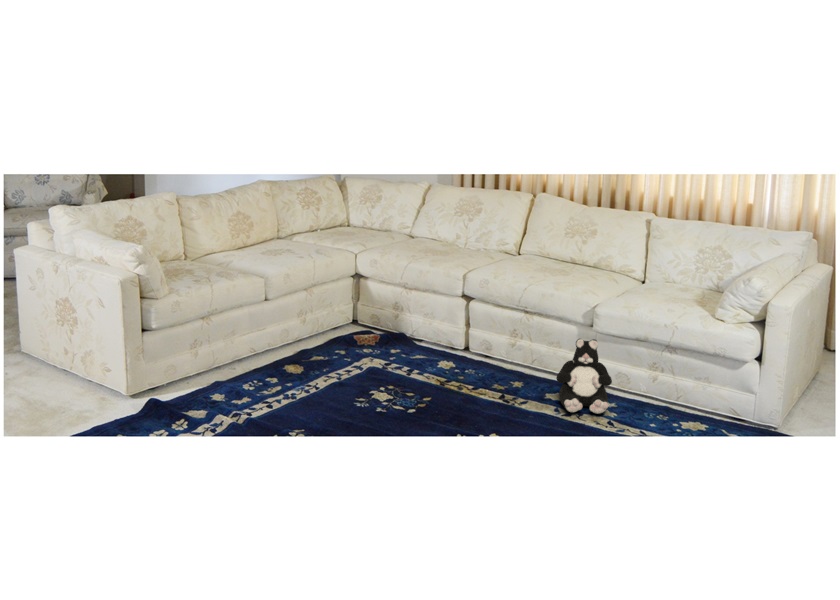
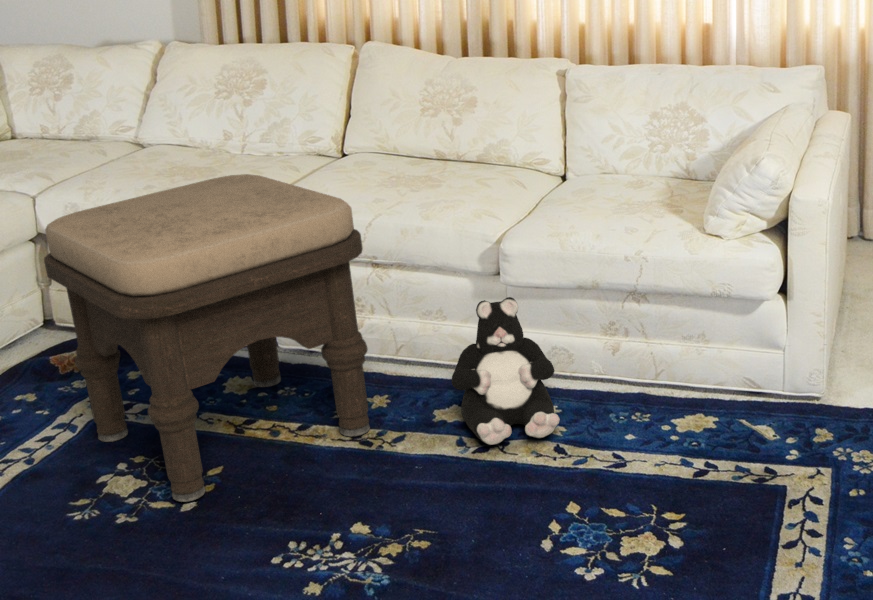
ottoman: none [365,255,523,409] -> present [44,174,370,502]

